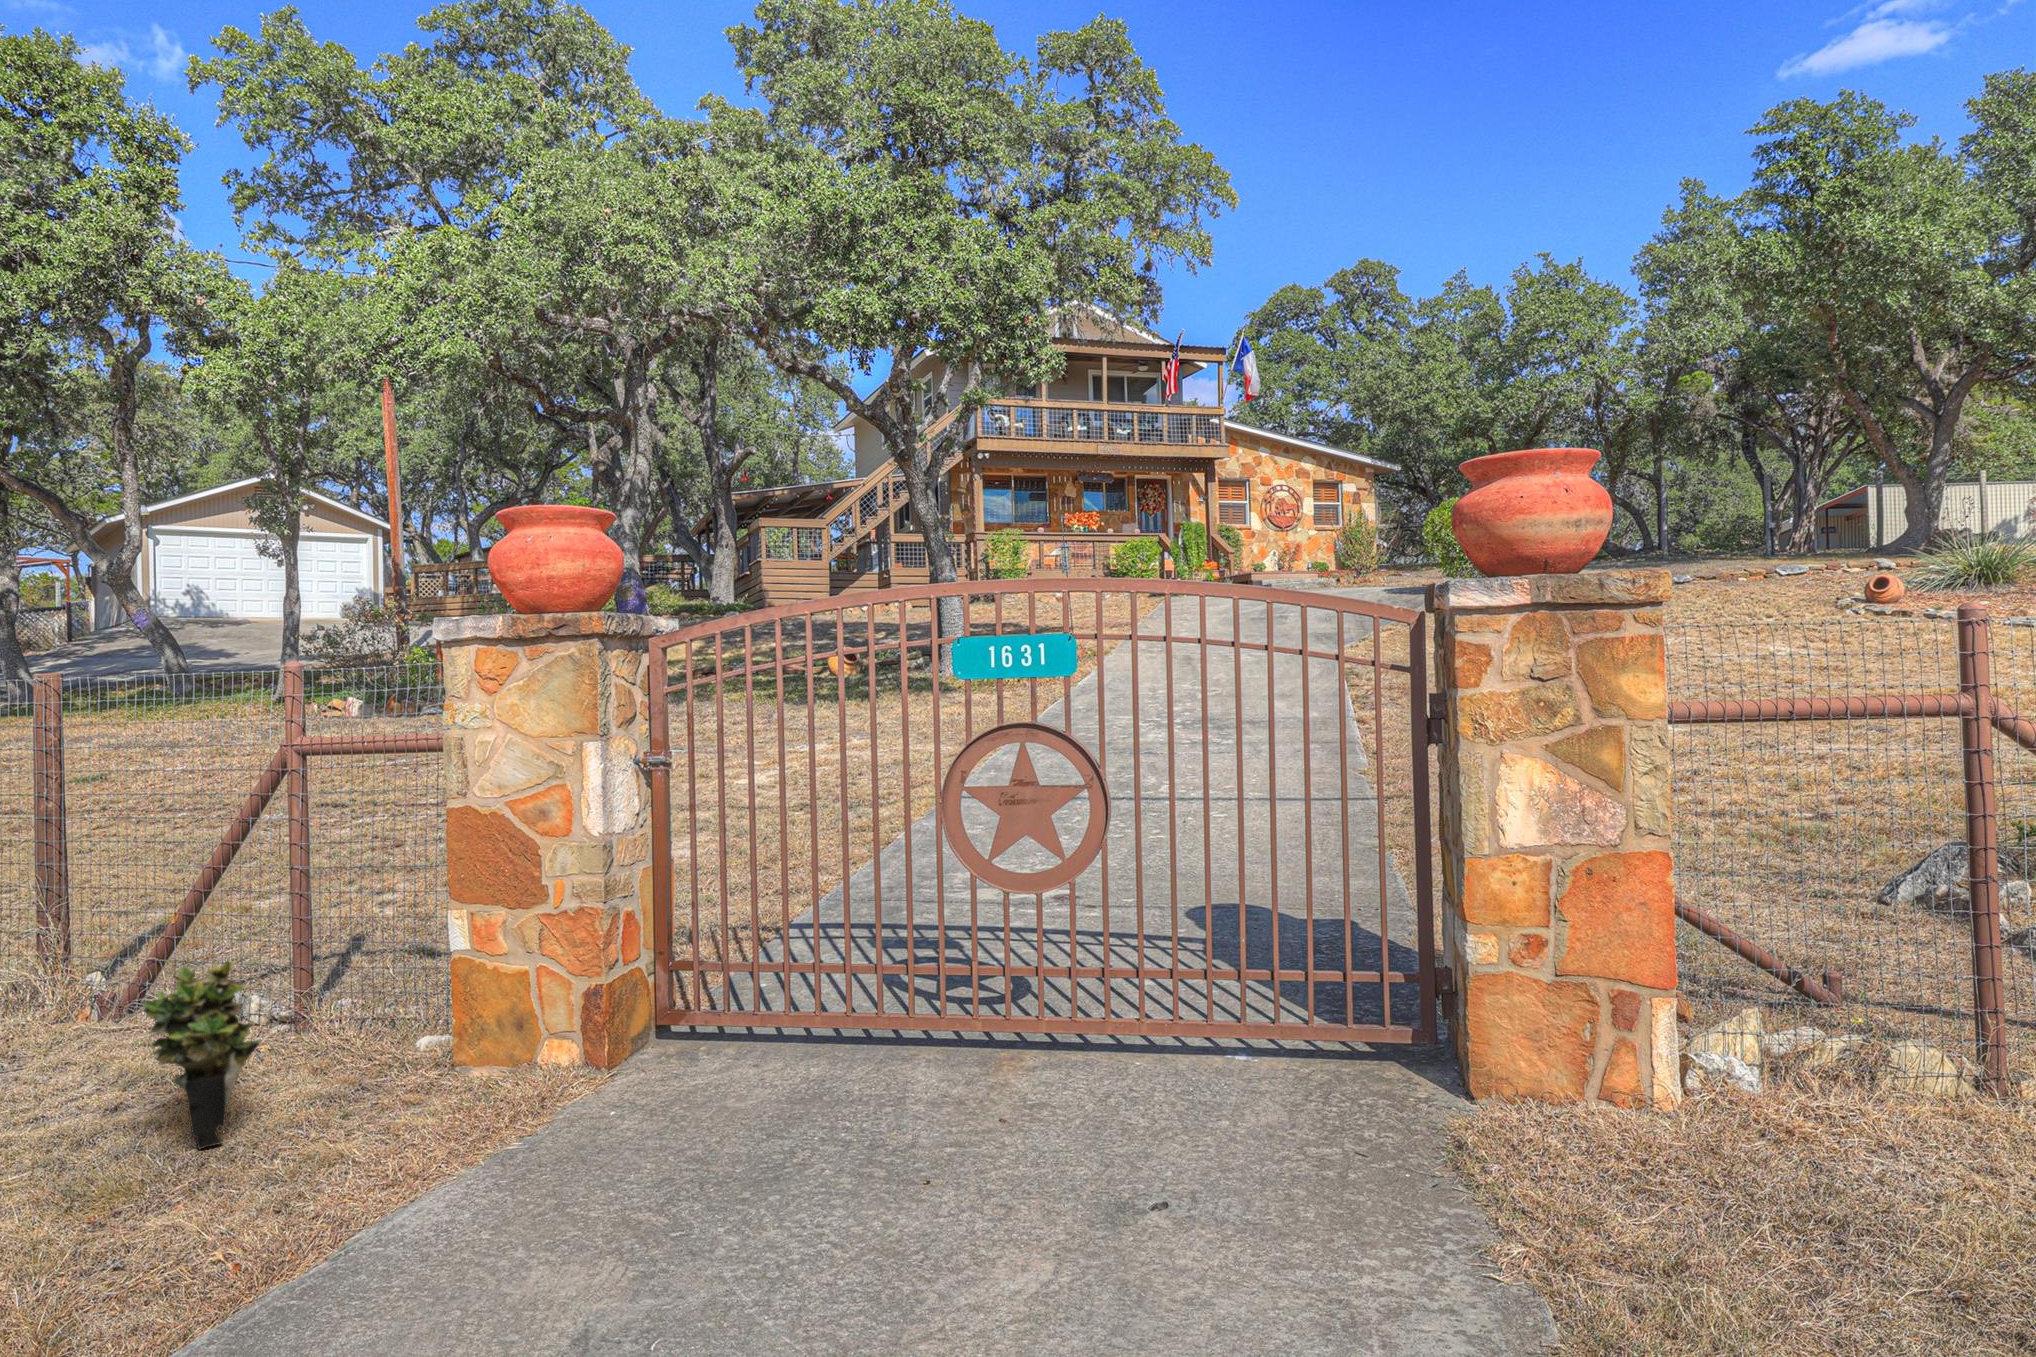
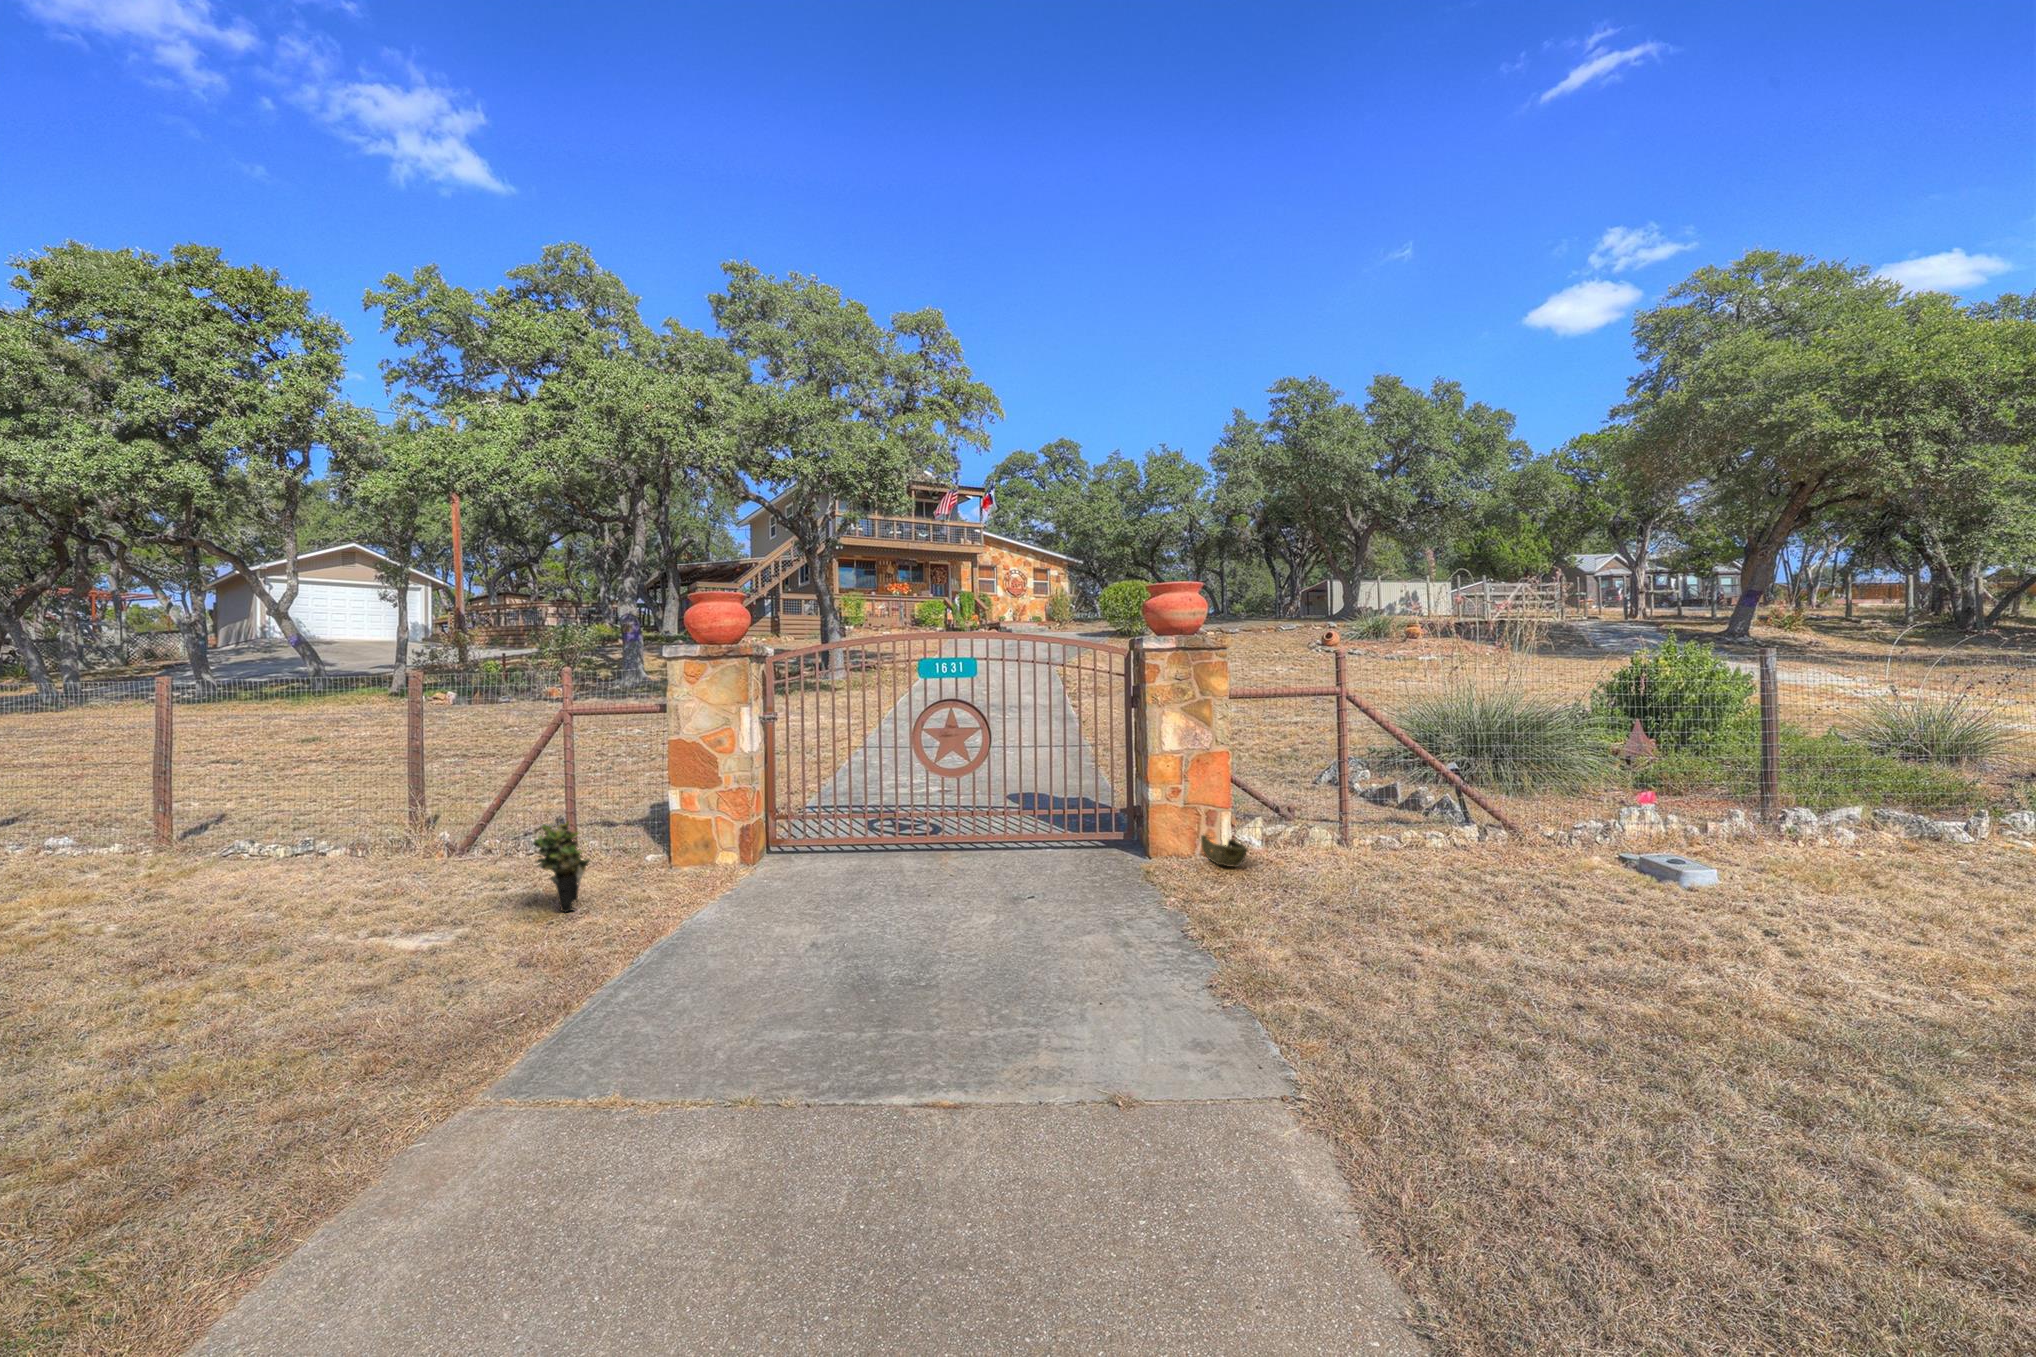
woven basket: none [1592,1058,1722,1158] -> present [1201,835,1248,867]

